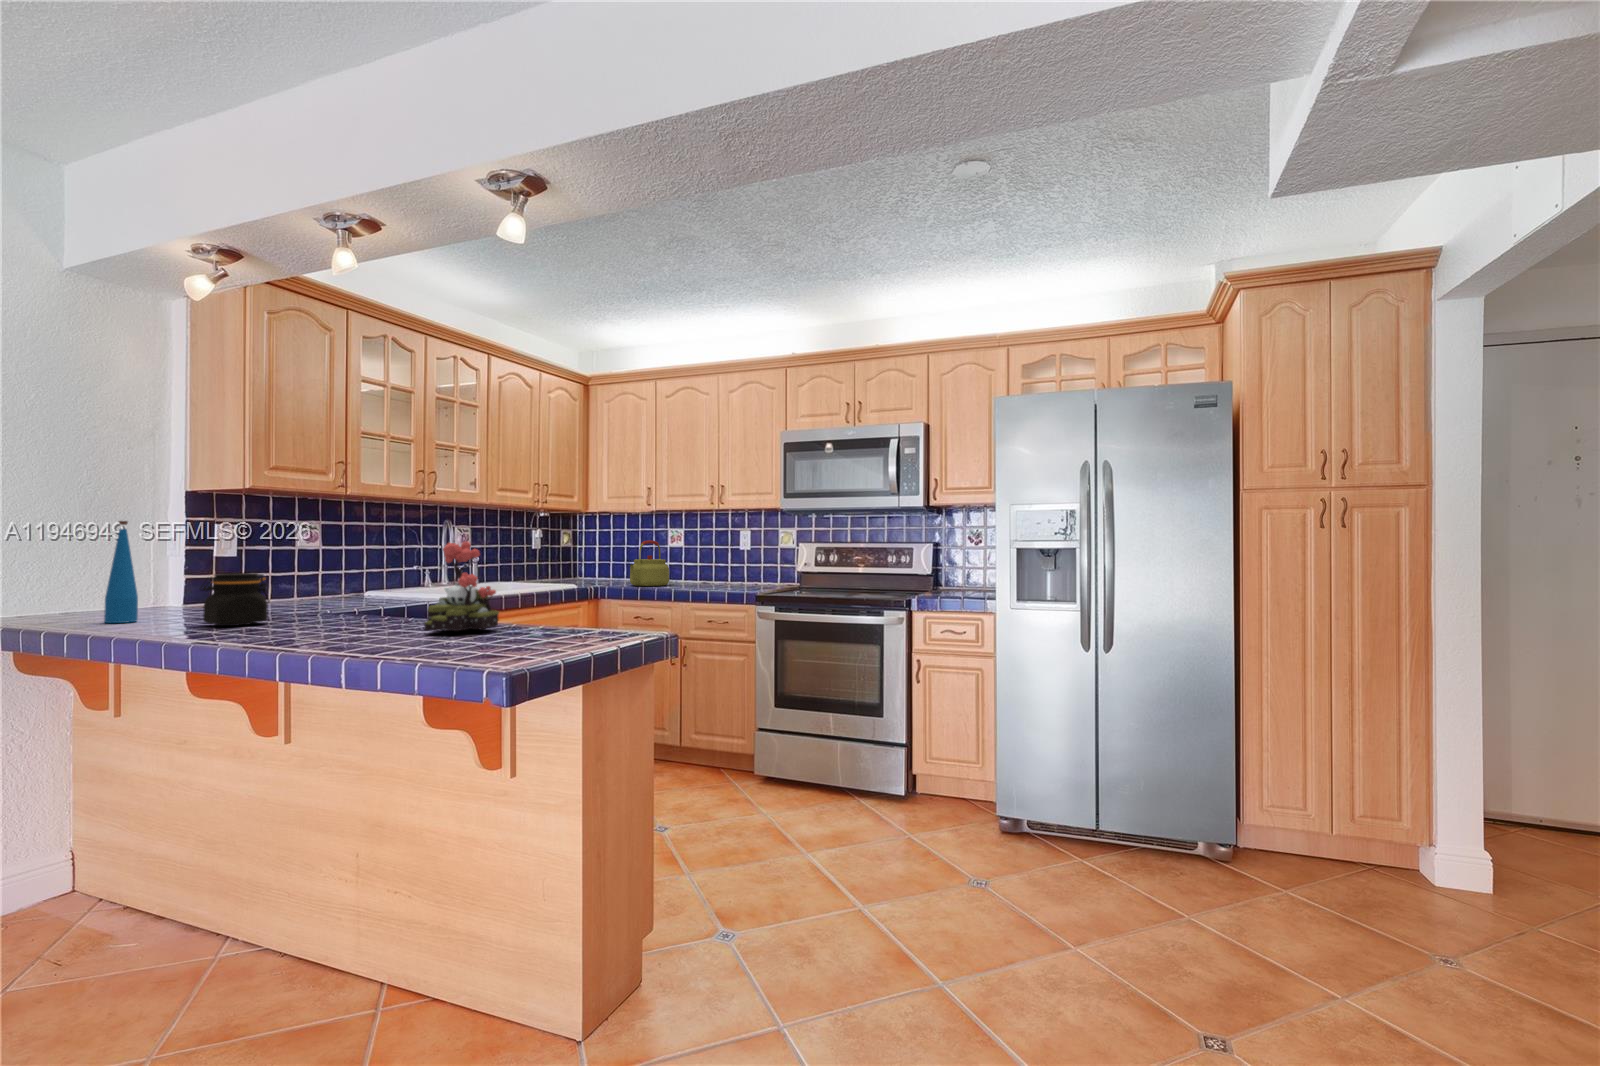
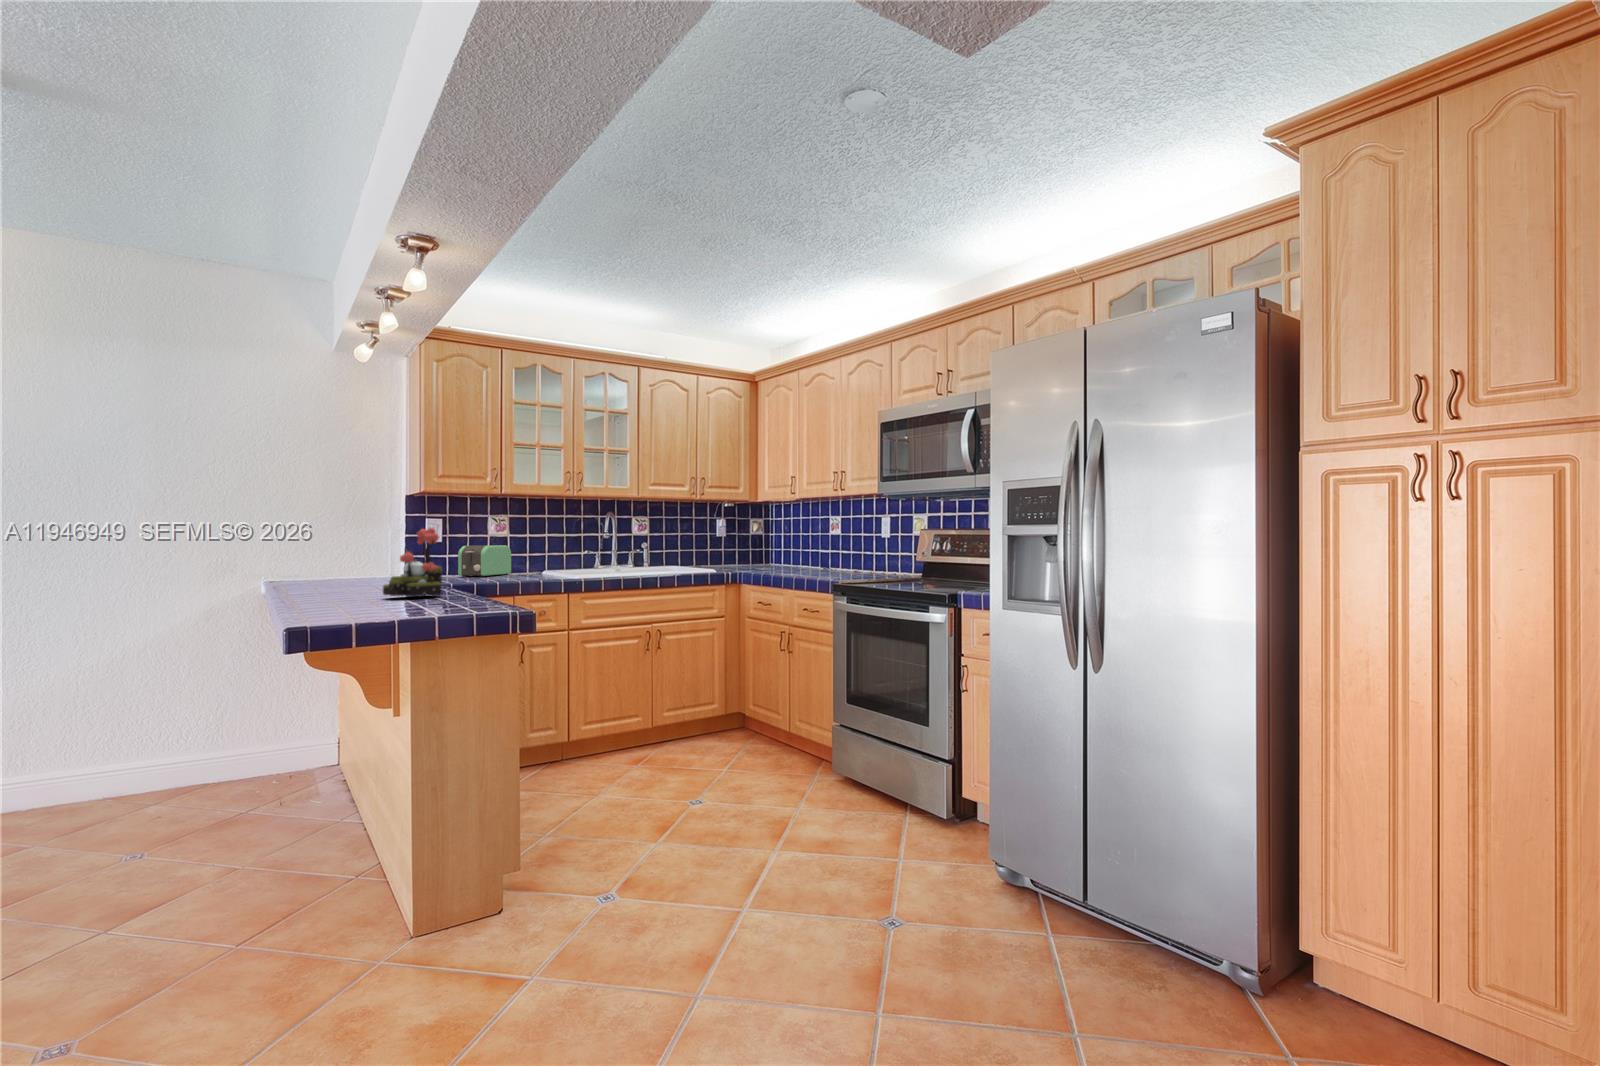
bottle: present [104,521,138,623] -> none [313,518,332,585]
kettle: present [630,540,669,586] -> none [749,527,795,571]
toaster: none [286,561,341,603] -> present [458,545,511,577]
jar: present [202,573,269,626] -> none [328,552,374,588]

